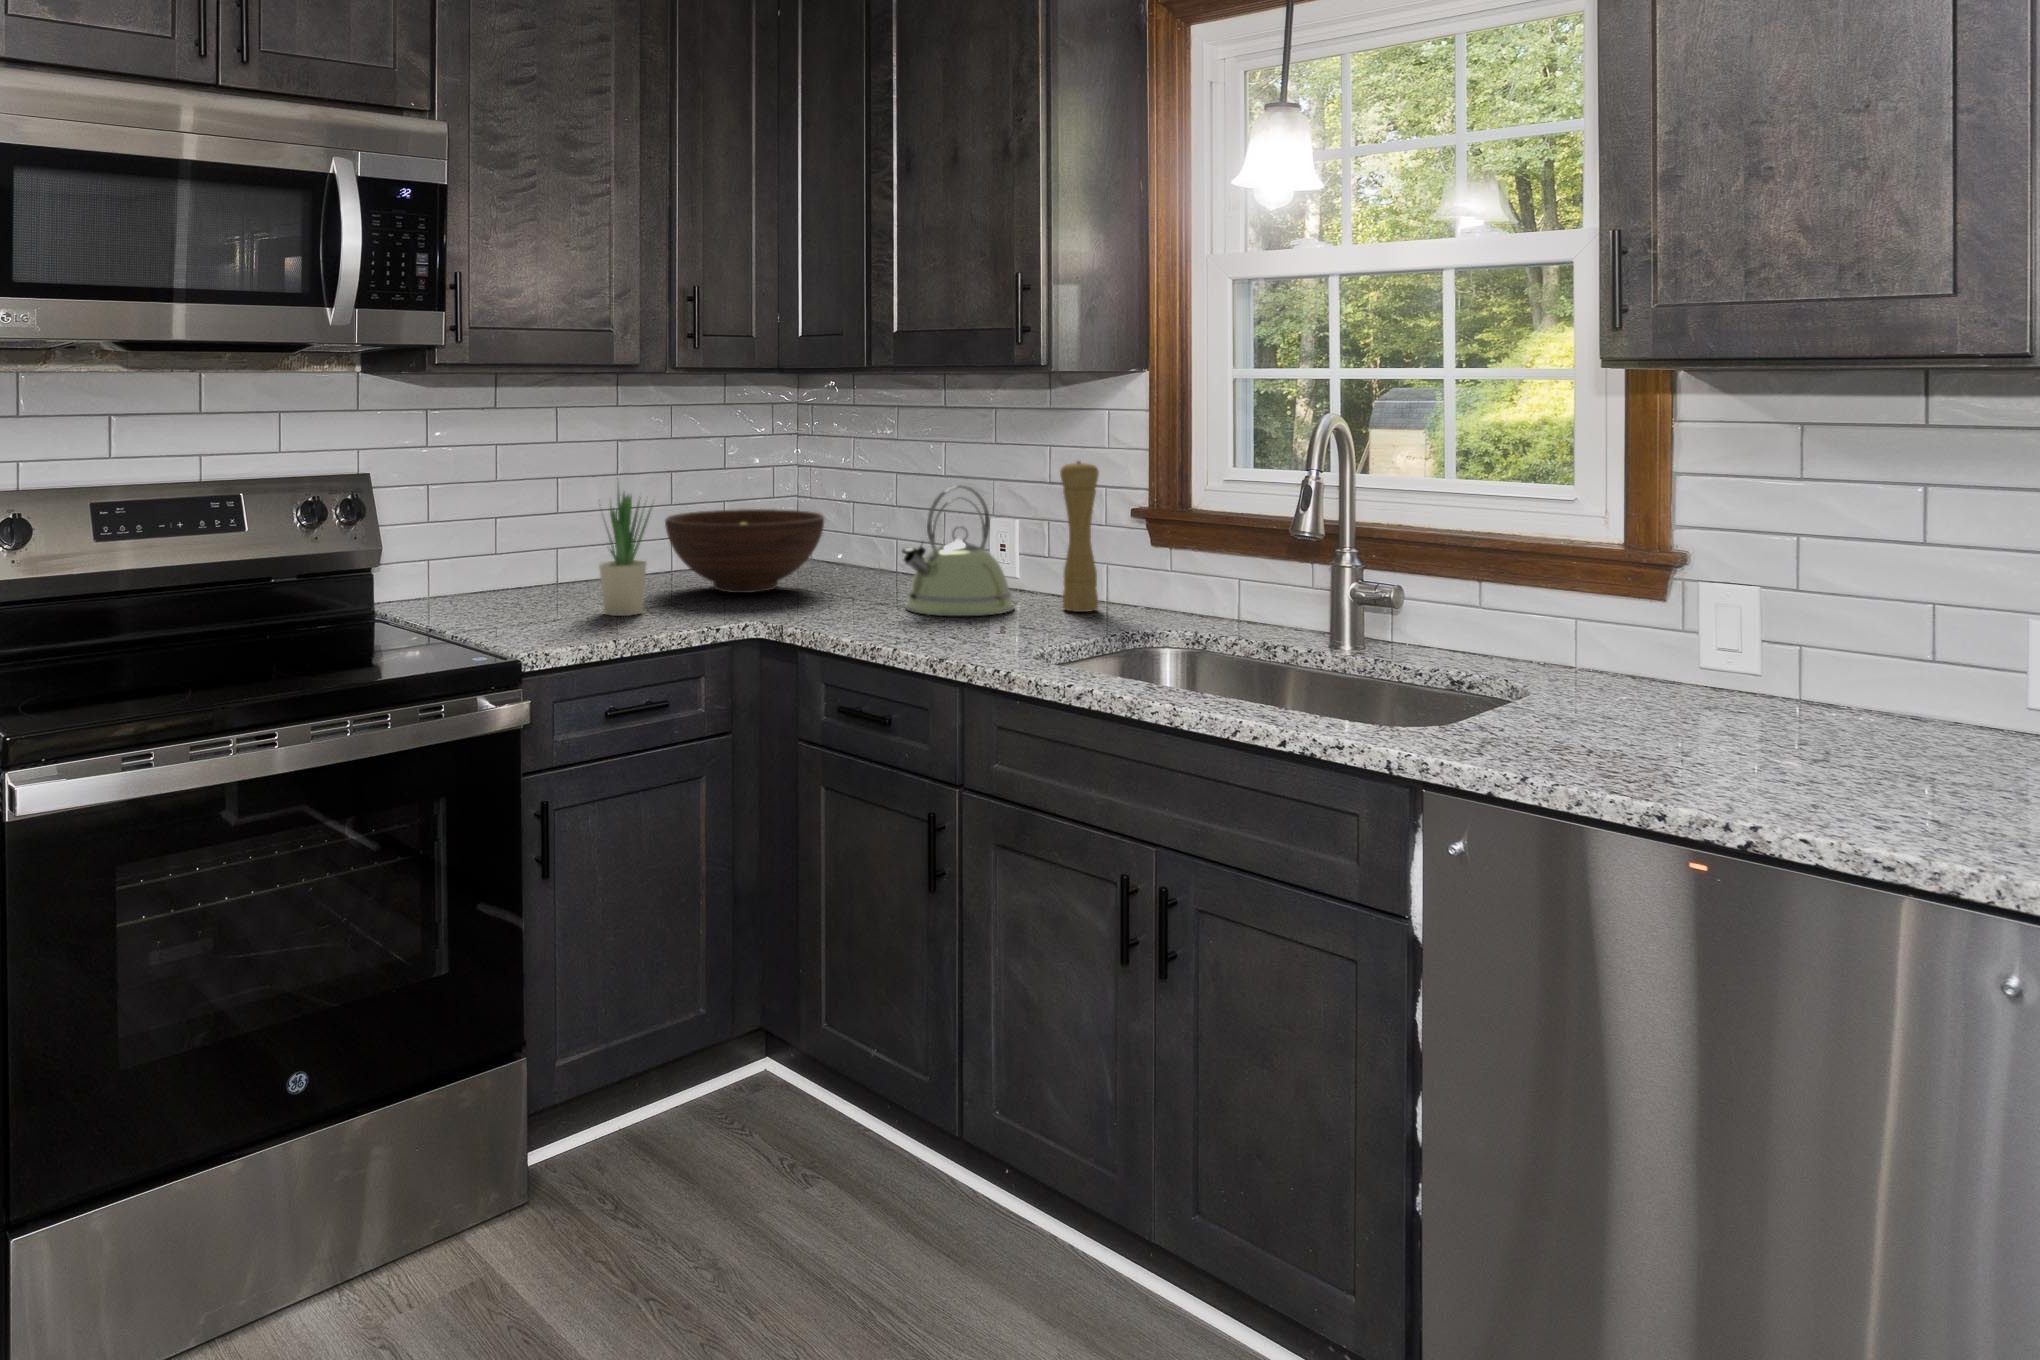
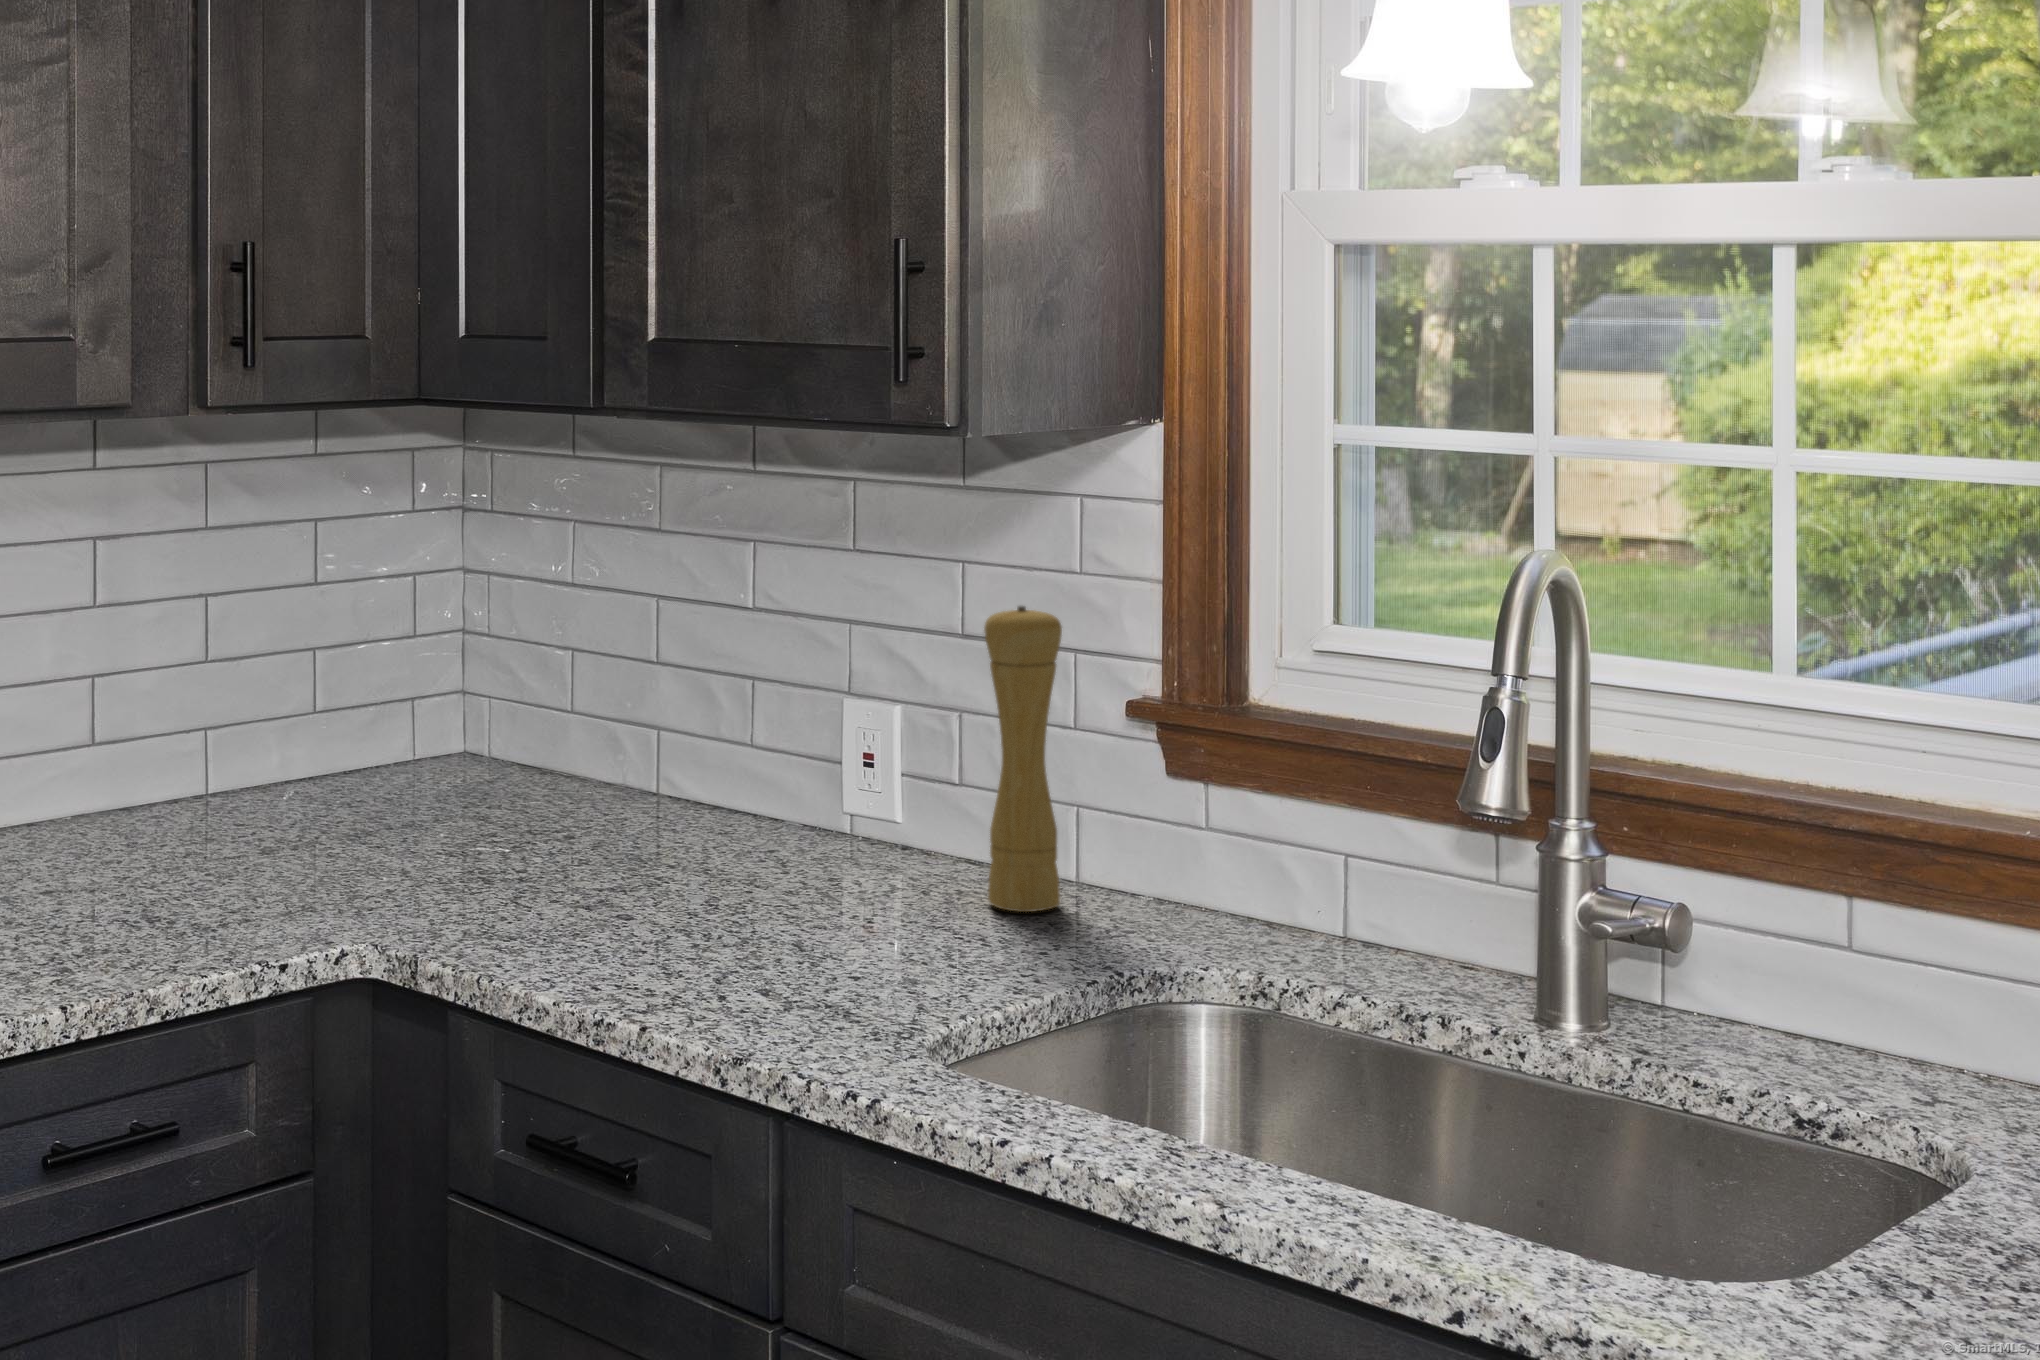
kettle: present [902,485,1014,616] -> none [663,654,891,926]
potted plant: present [599,490,651,616] -> none [44,636,160,928]
fruit bowl: present [665,509,824,593] -> none [190,678,512,858]

